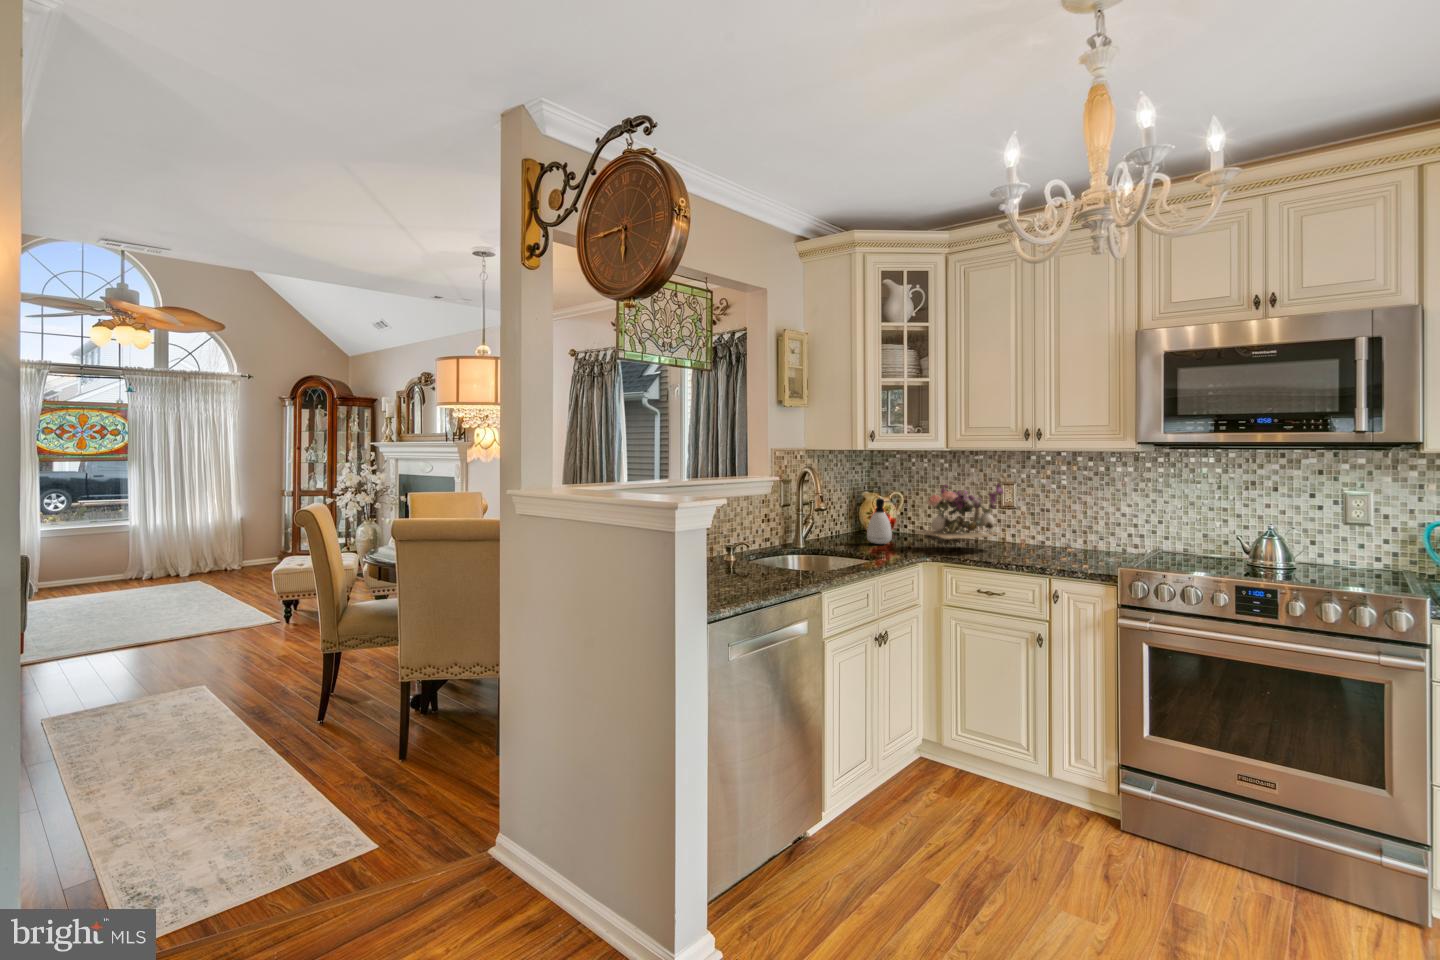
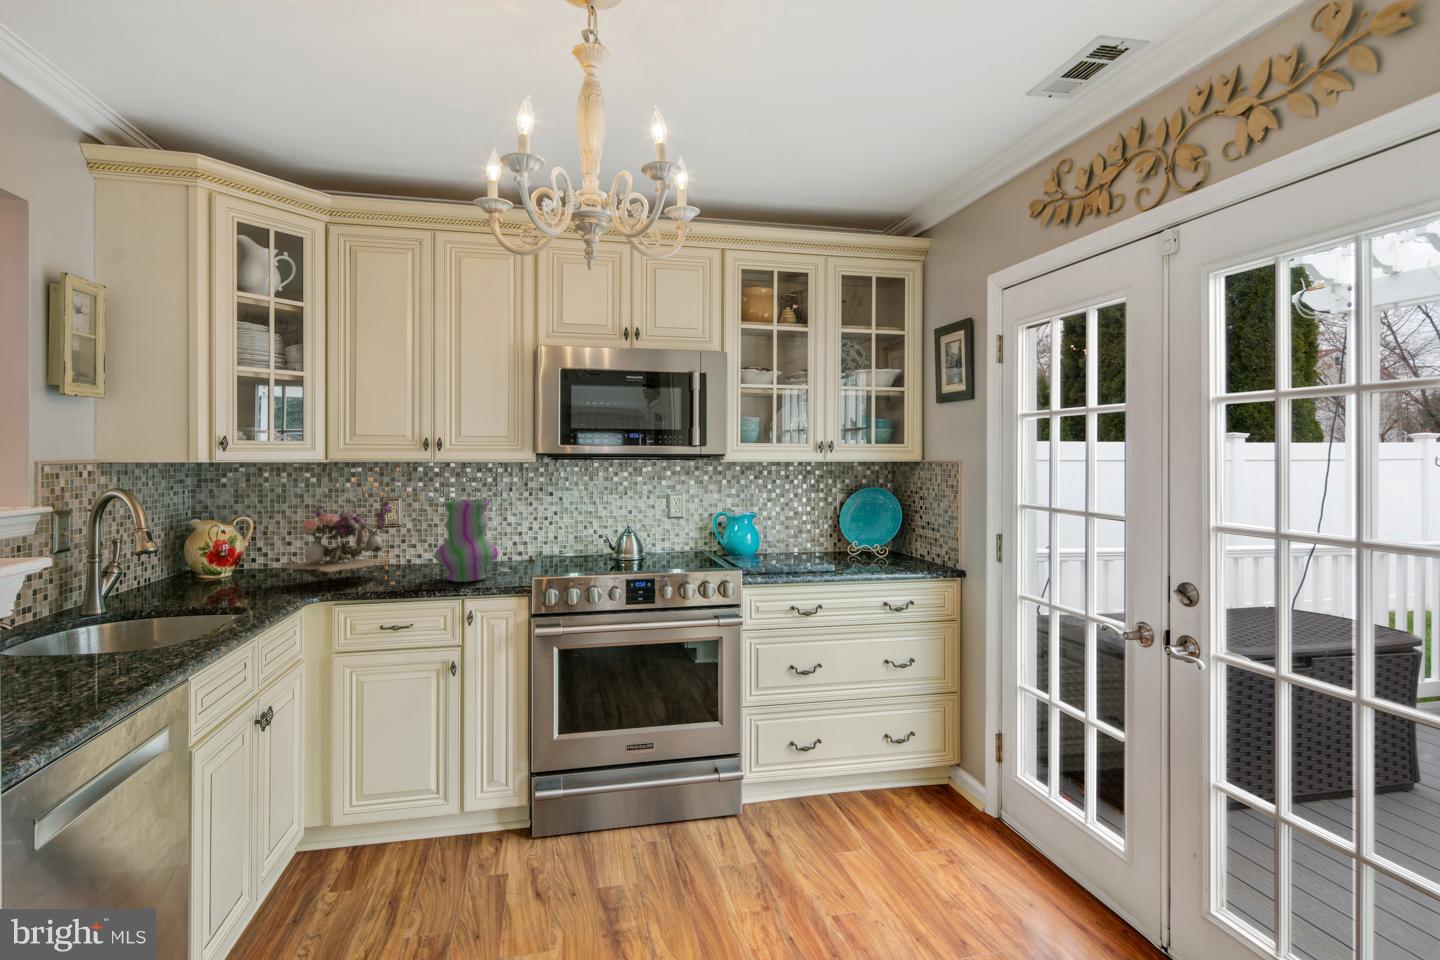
vase: none [1033,484,1097,562] -> present [435,500,499,582]
soap dispenser: present [867,498,892,544] -> none [205,527,245,588]

